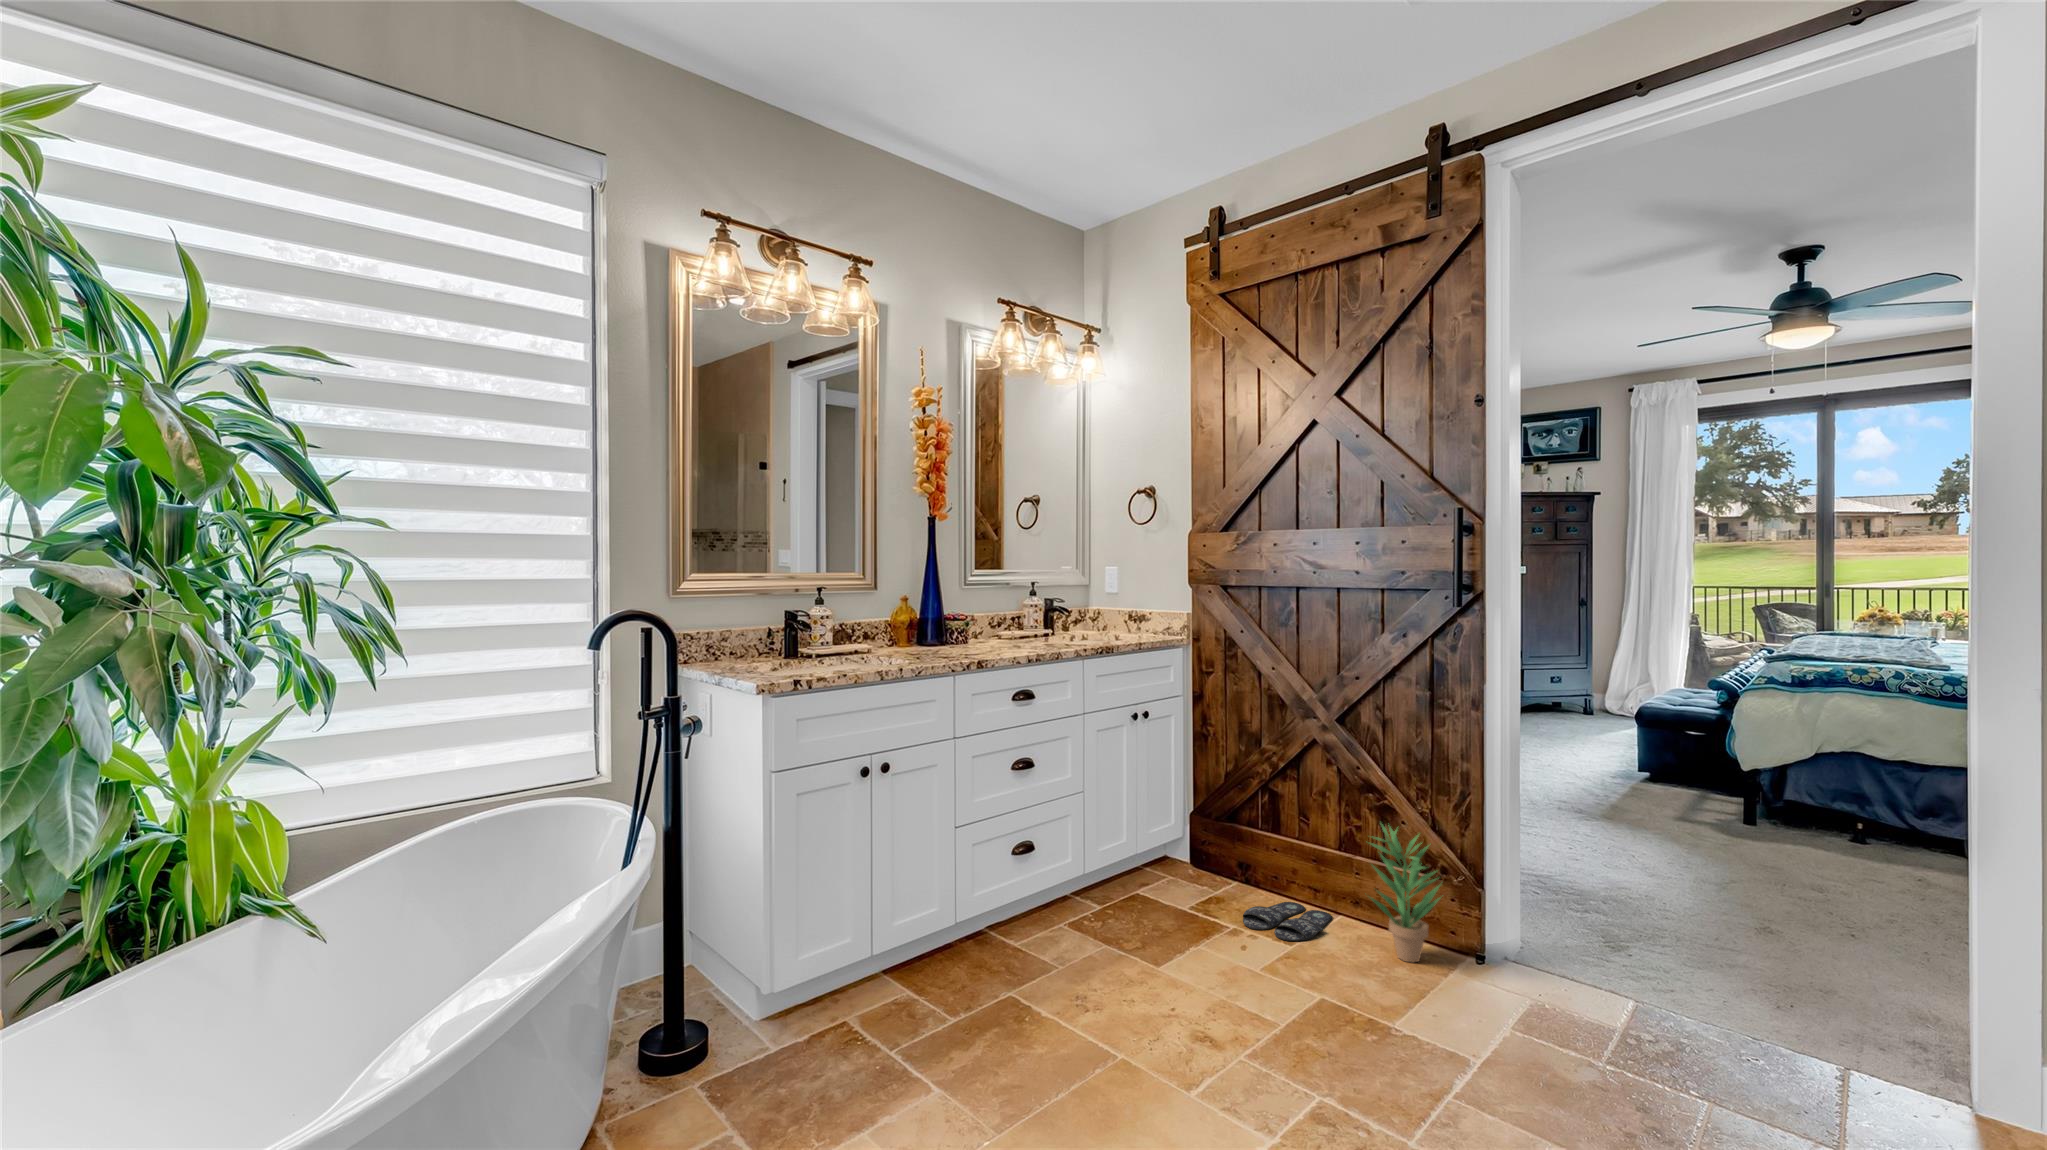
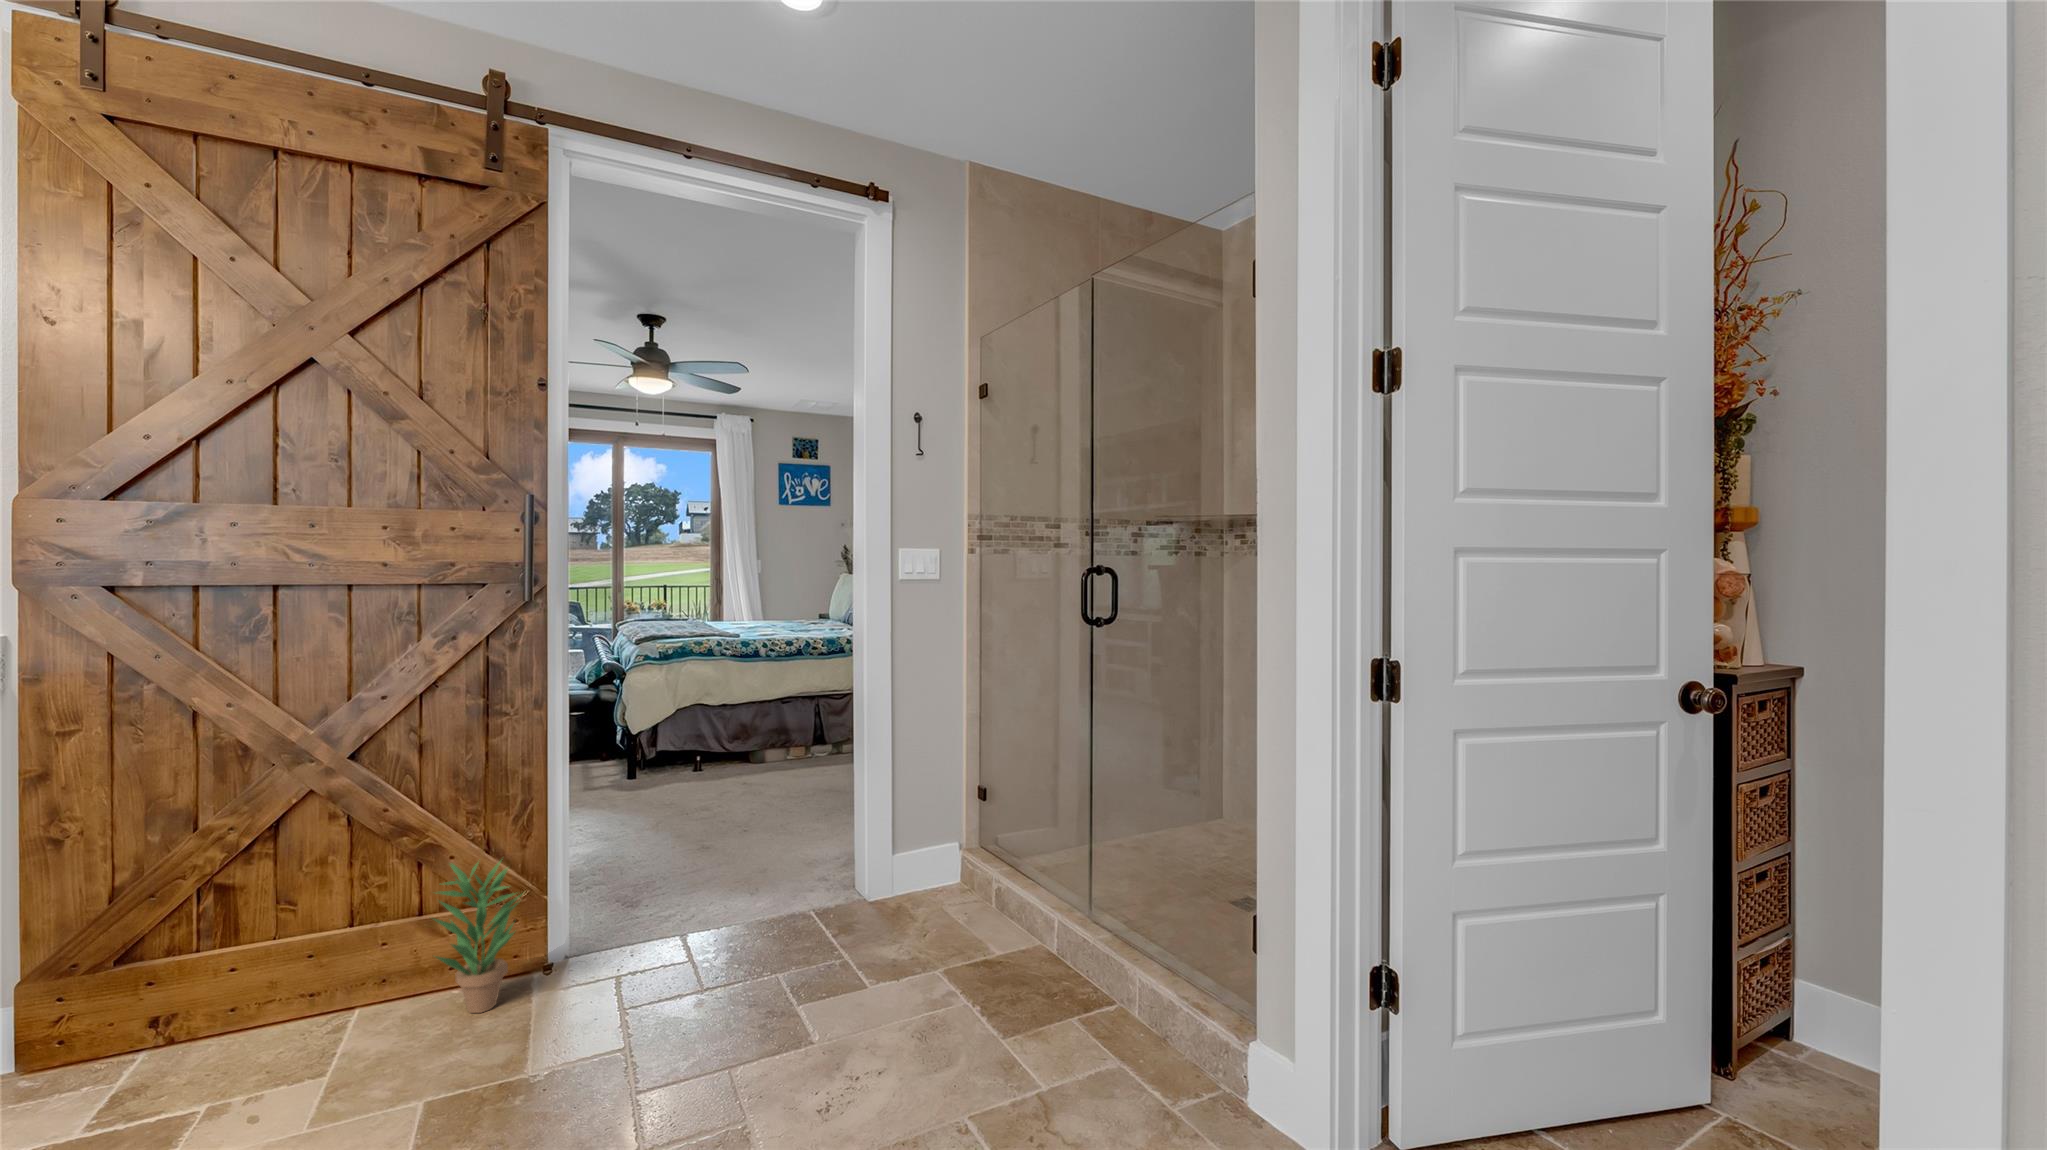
slippers: present [1243,902,1332,941] -> none [210,1013,356,1090]

